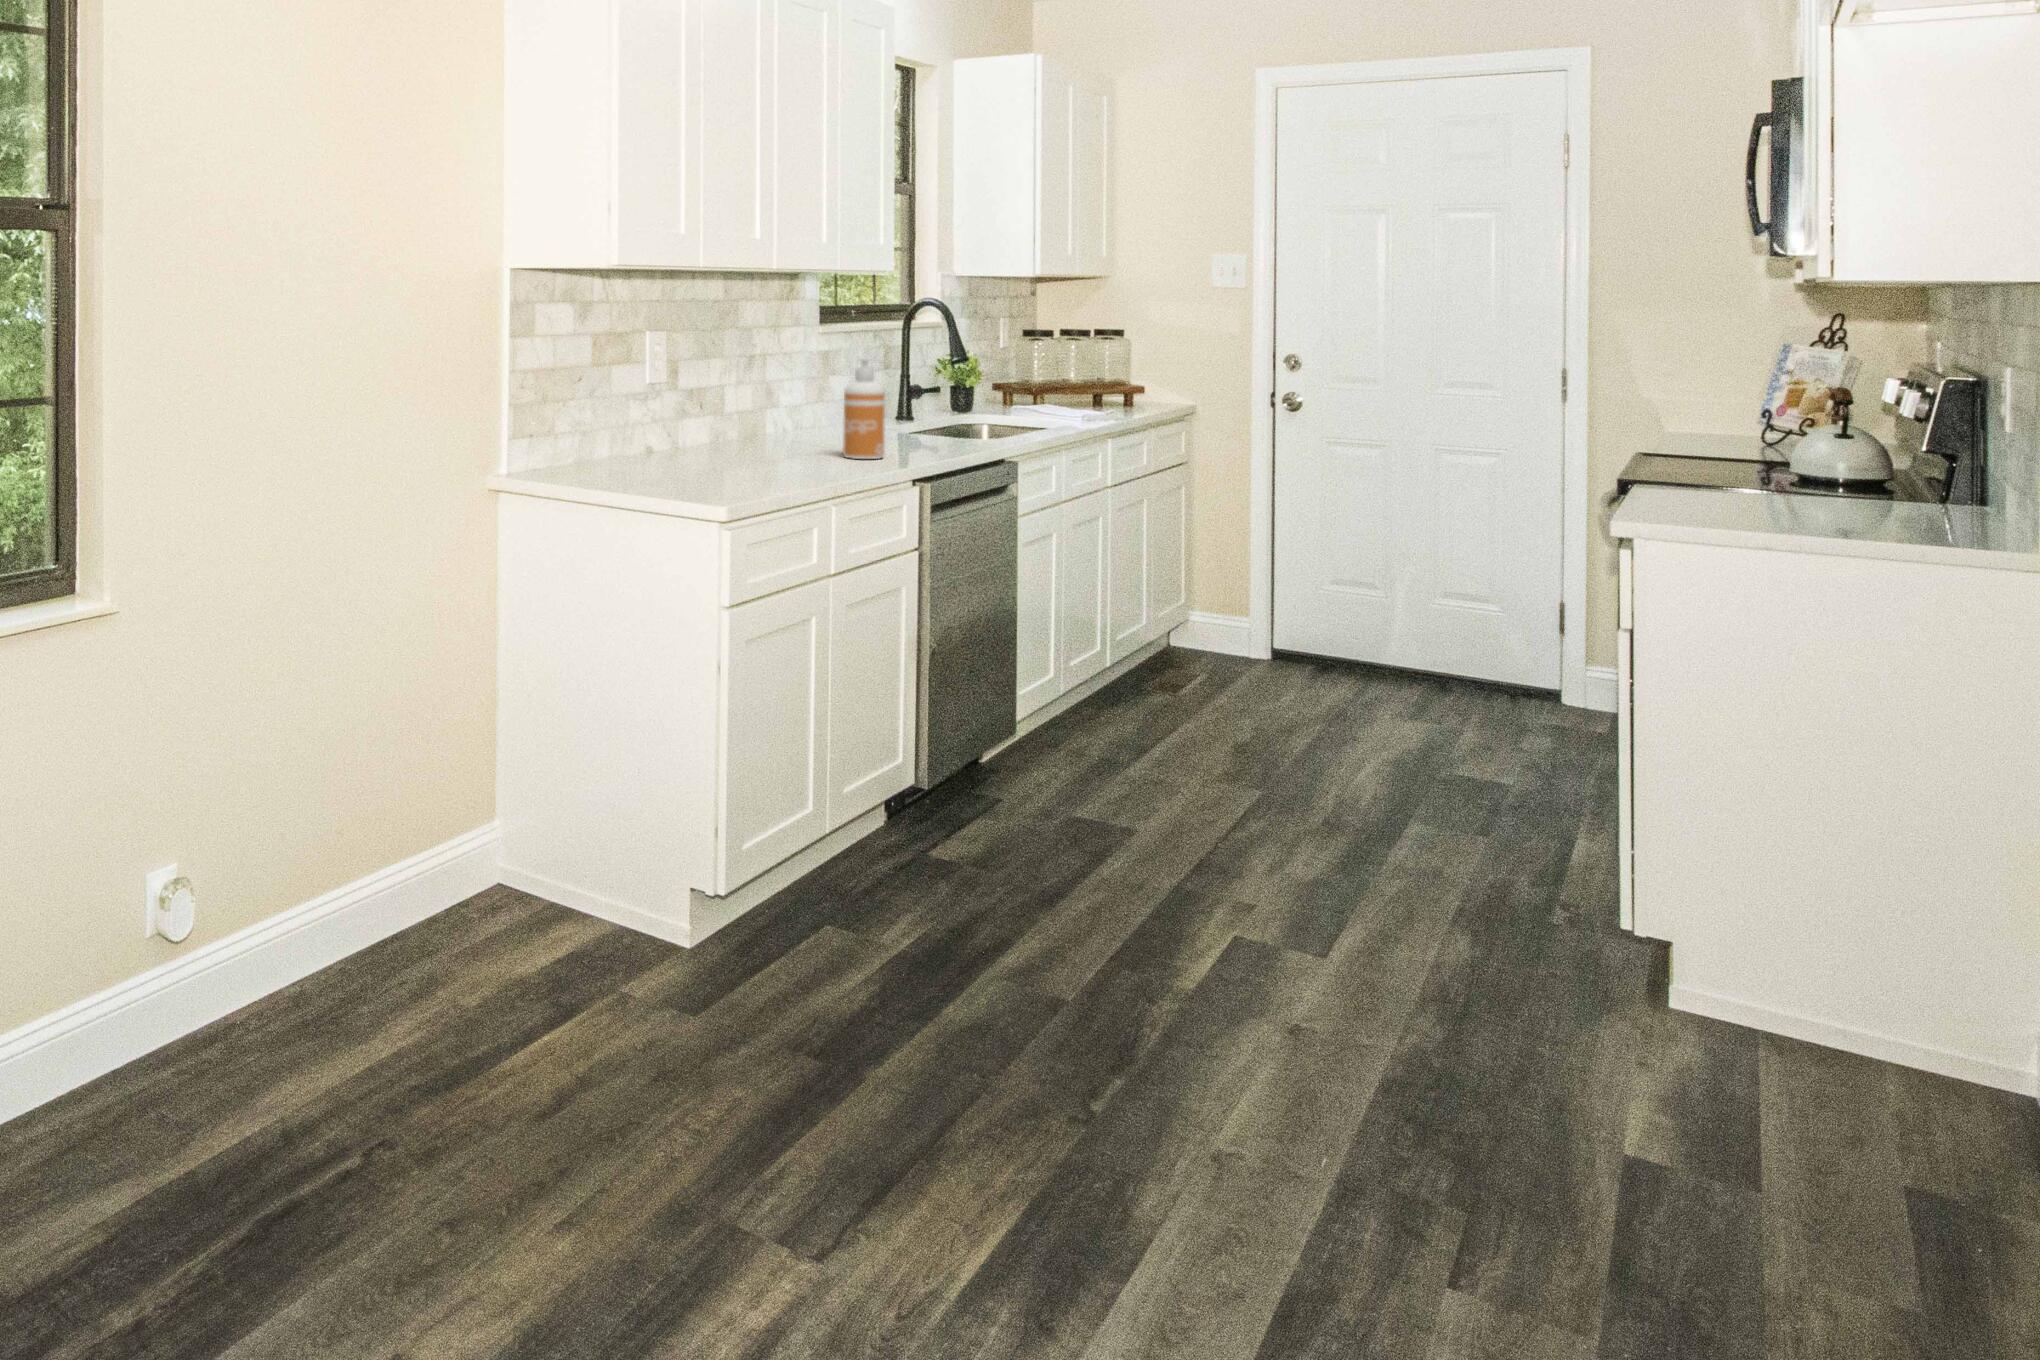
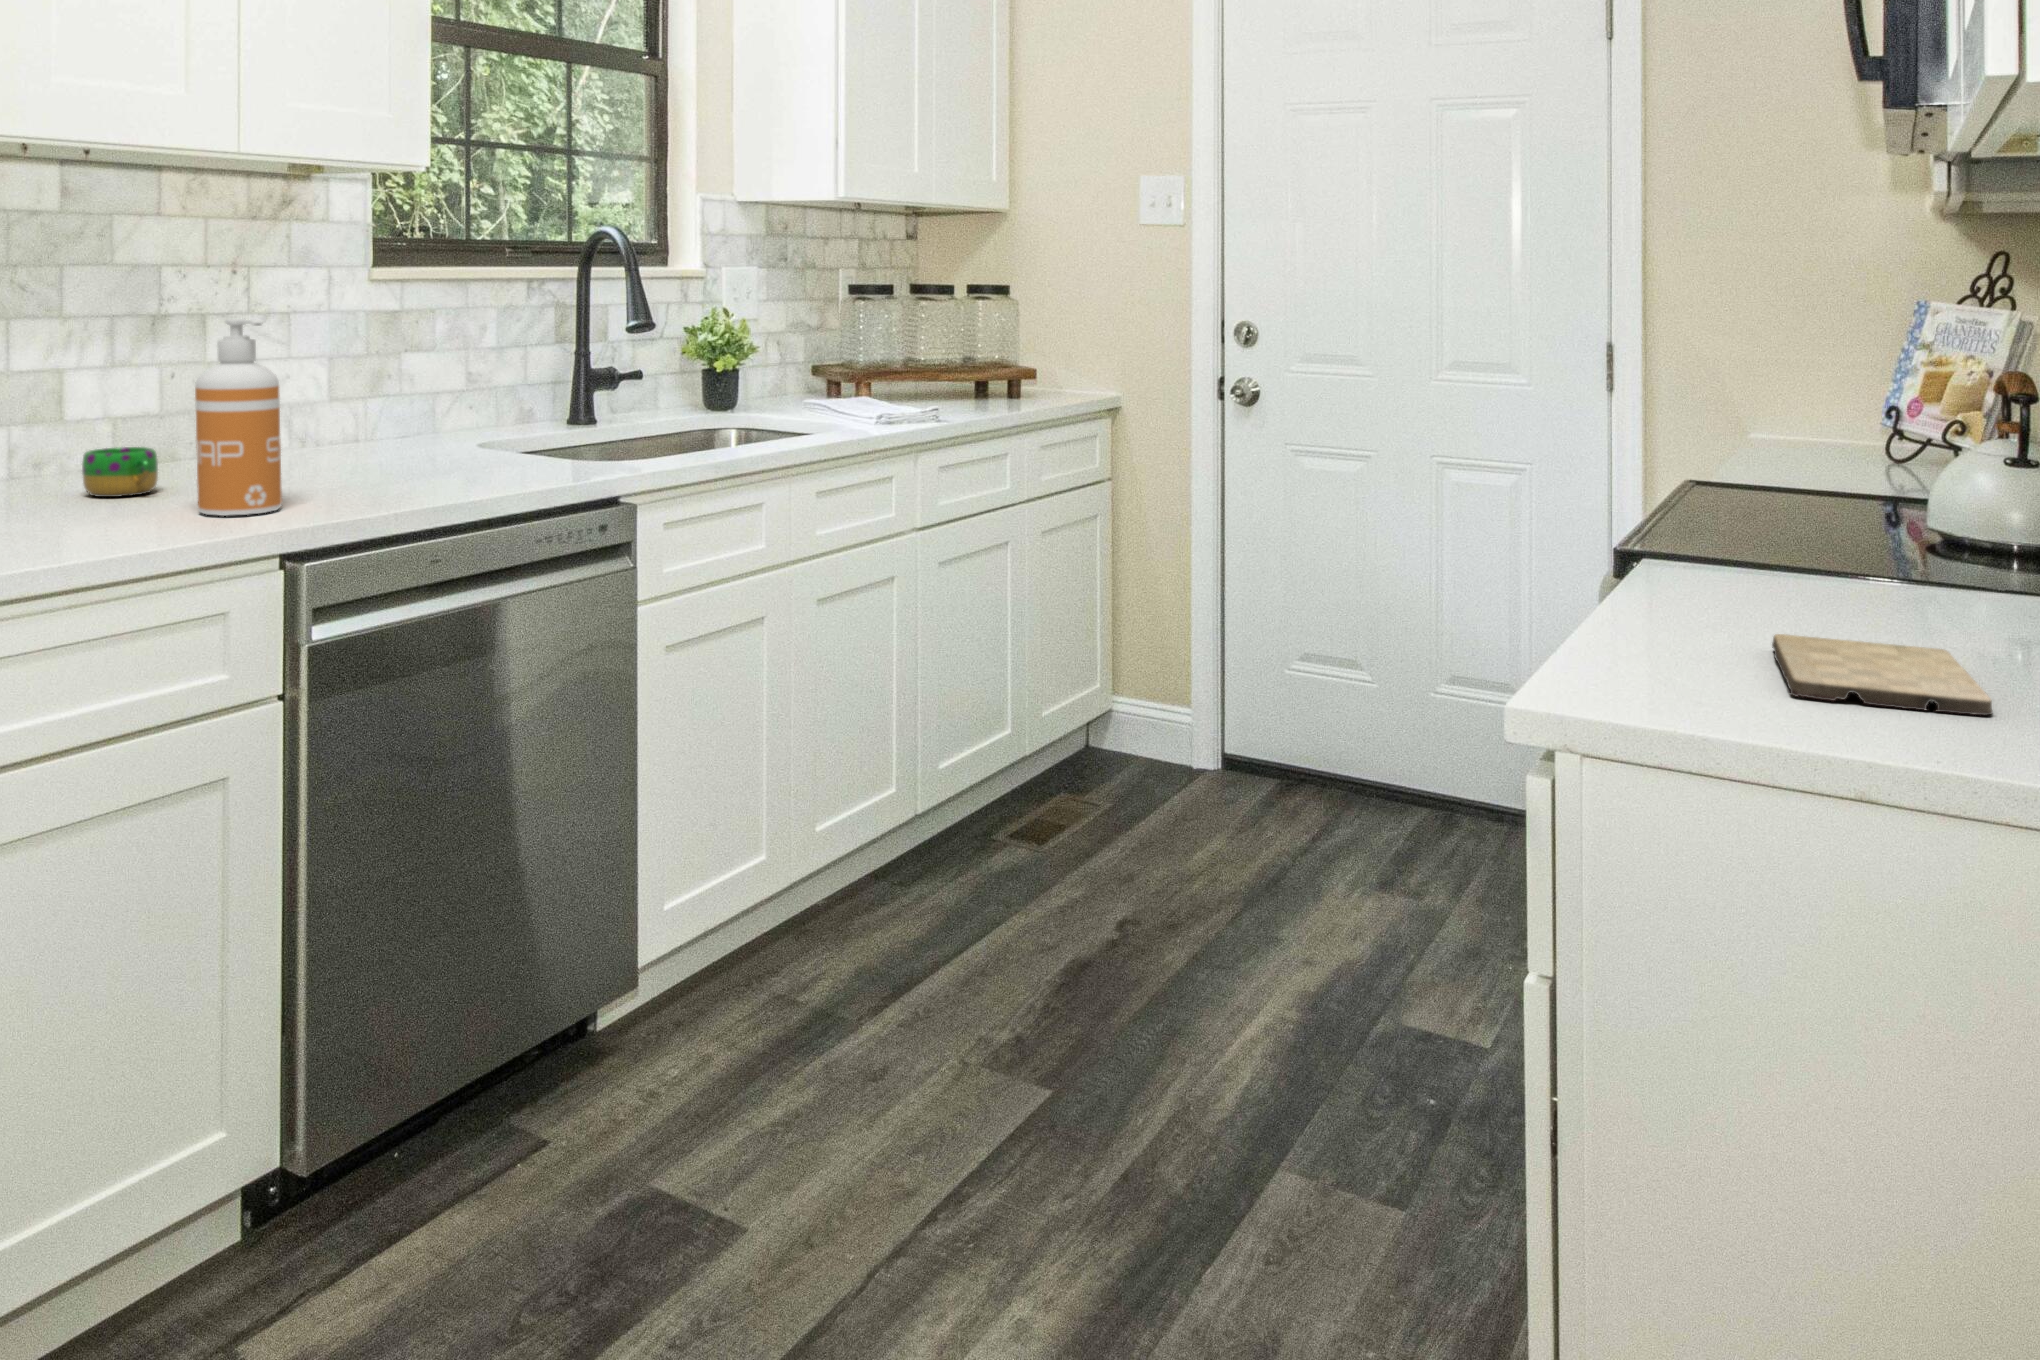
mug: none [751,426,793,451] -> present [82,447,158,497]
cutting board: none [1723,505,1825,527] -> present [1772,634,1993,715]

